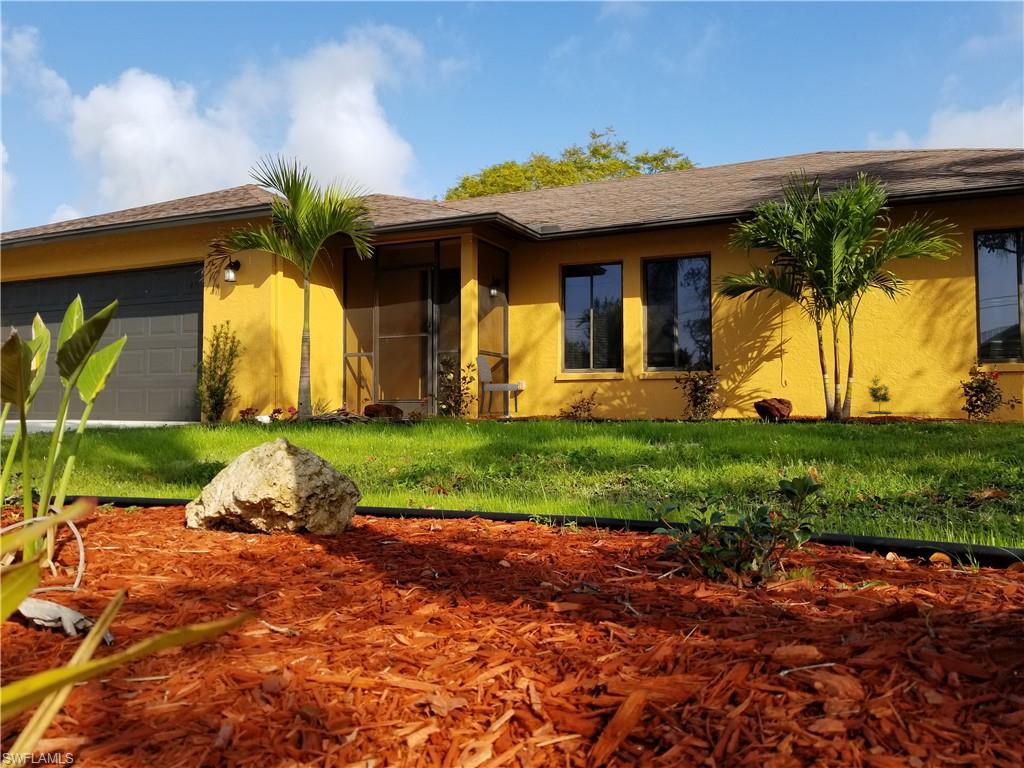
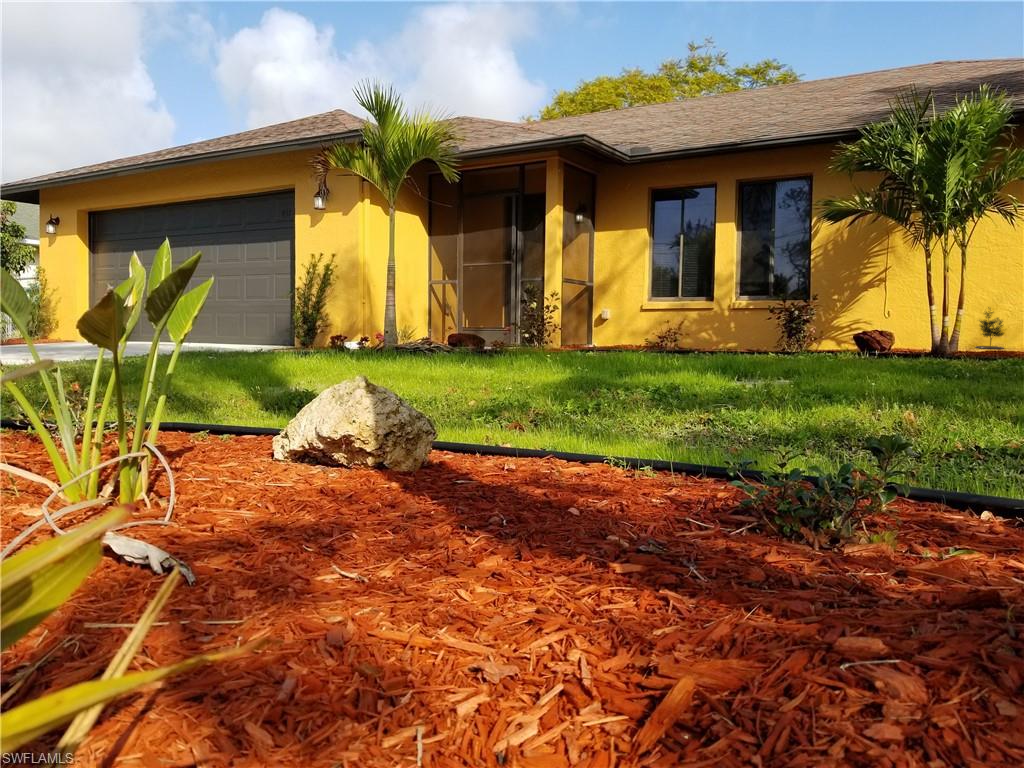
chair: present [476,356,518,414] -> none [560,284,601,342]

